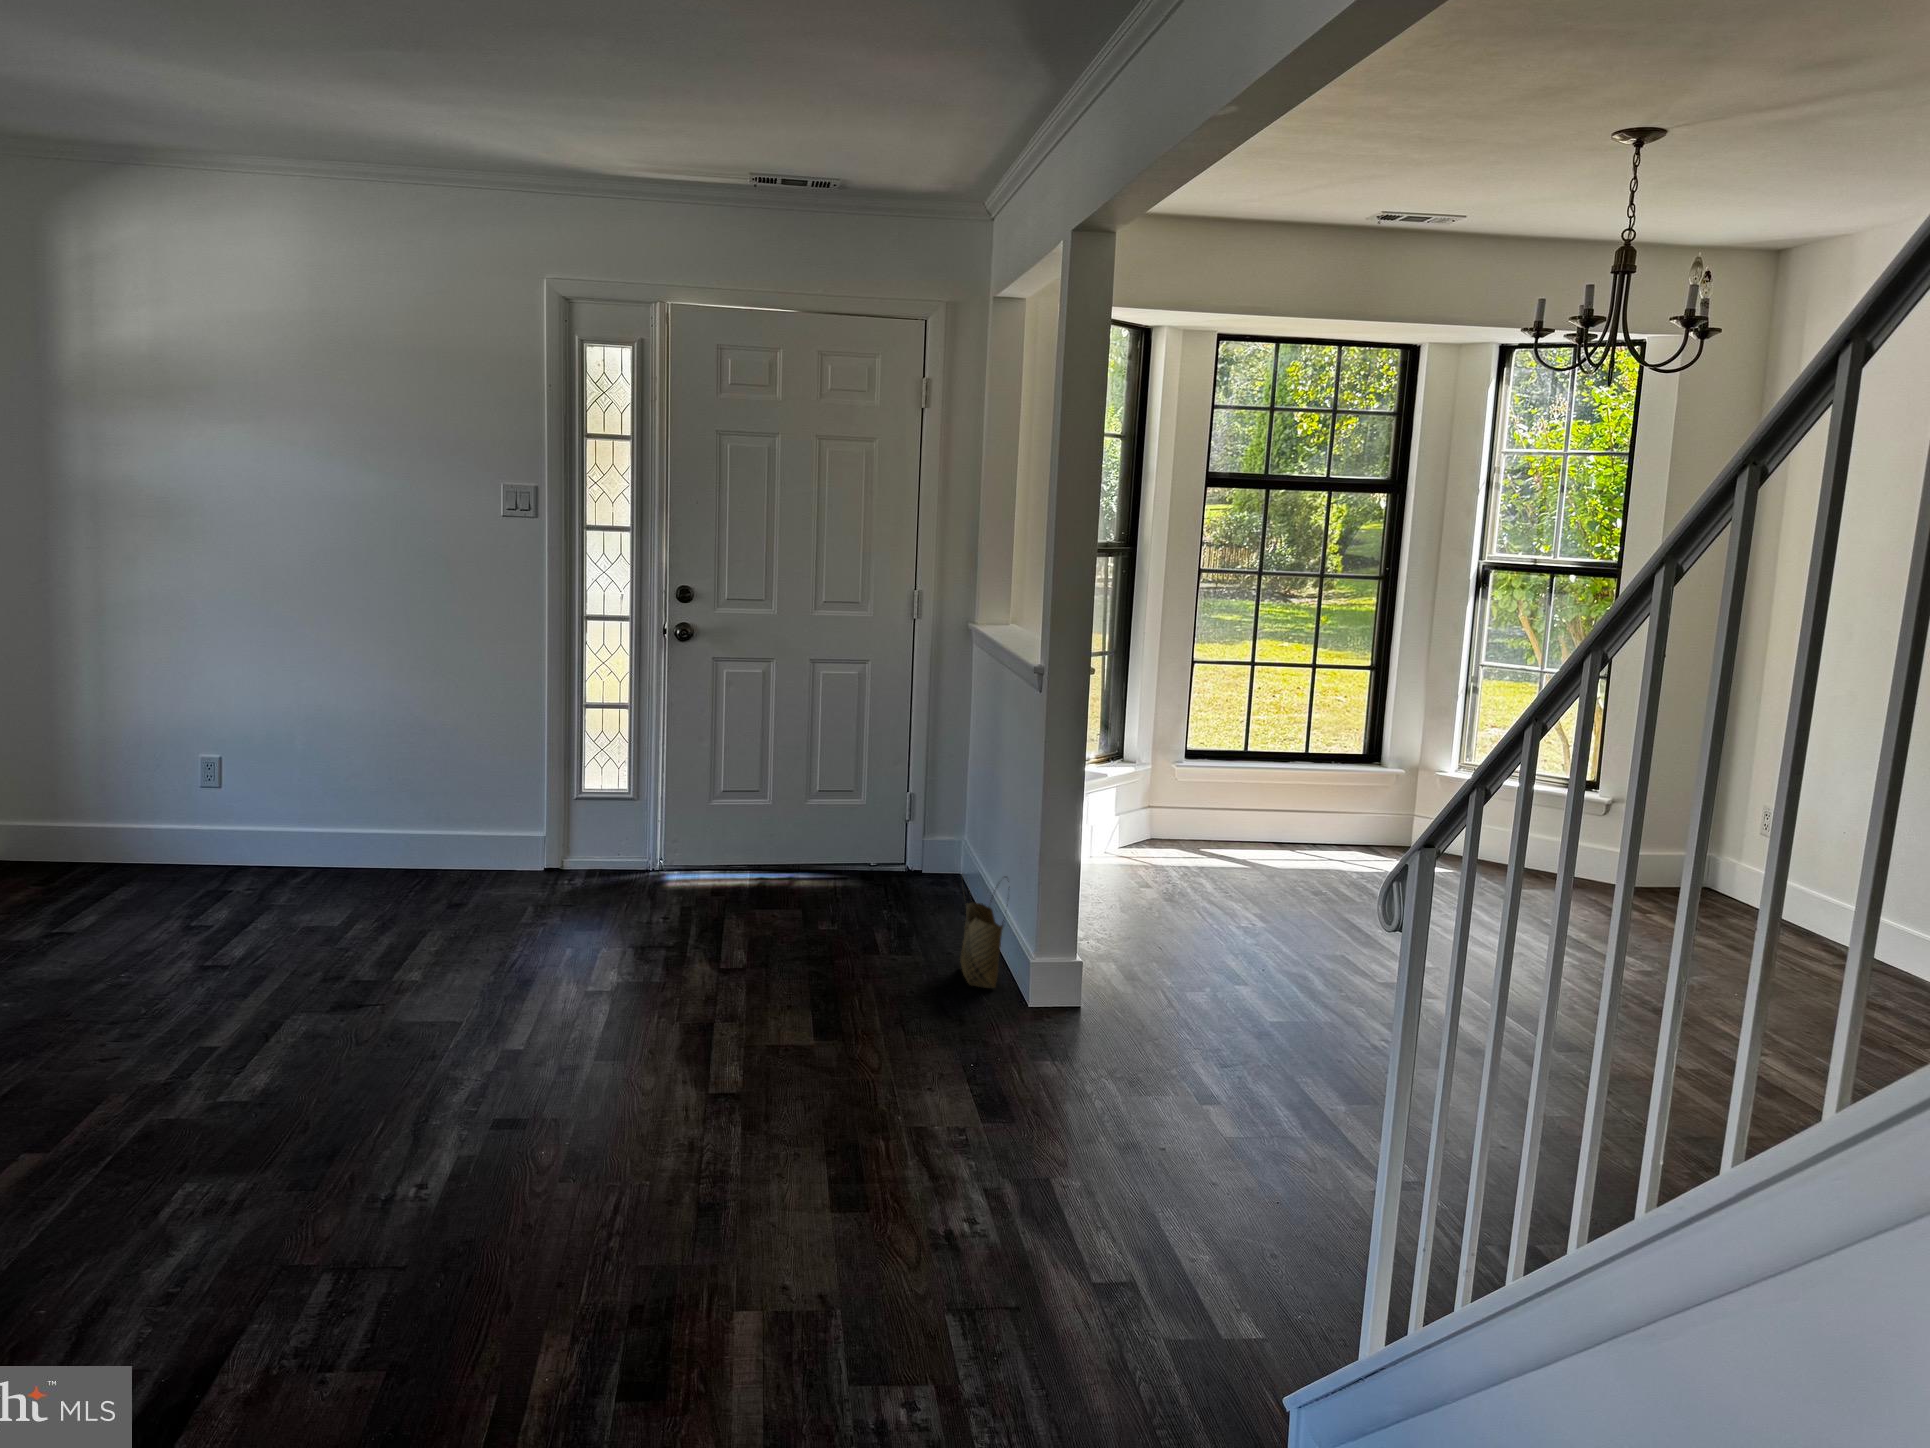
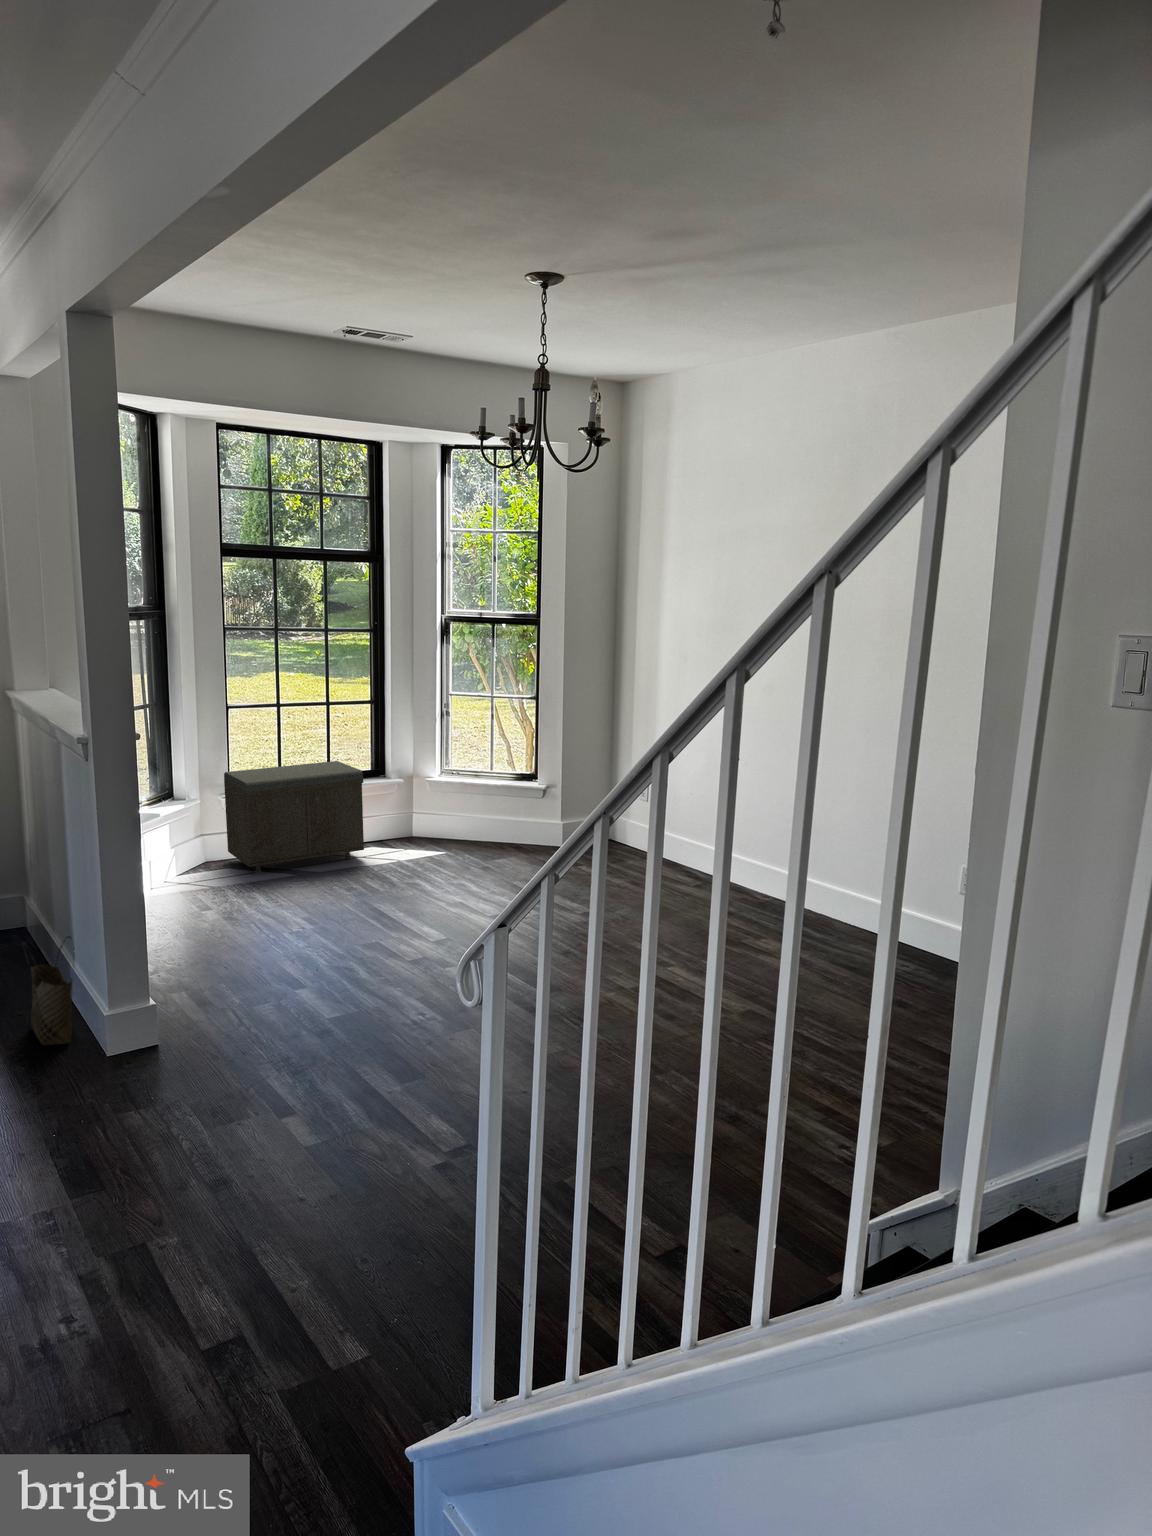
storage bench: none [1182,735,1353,859] -> present [224,761,364,873]

